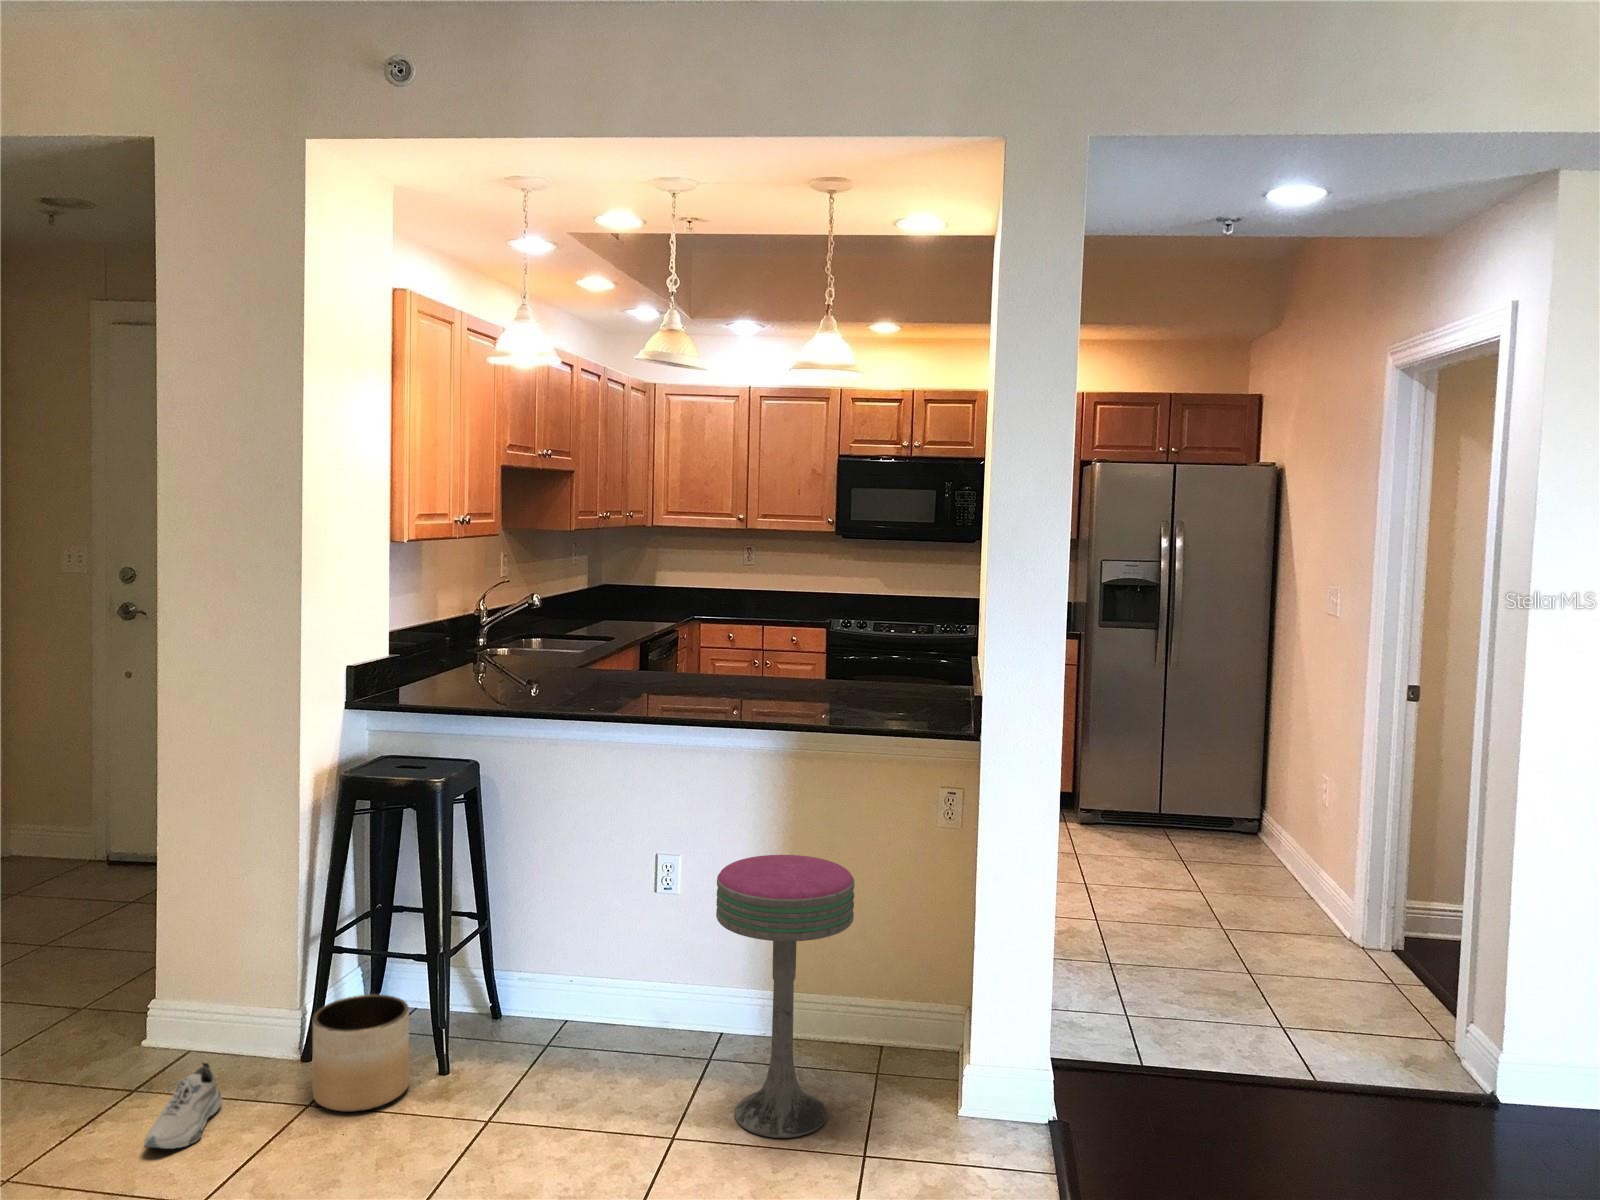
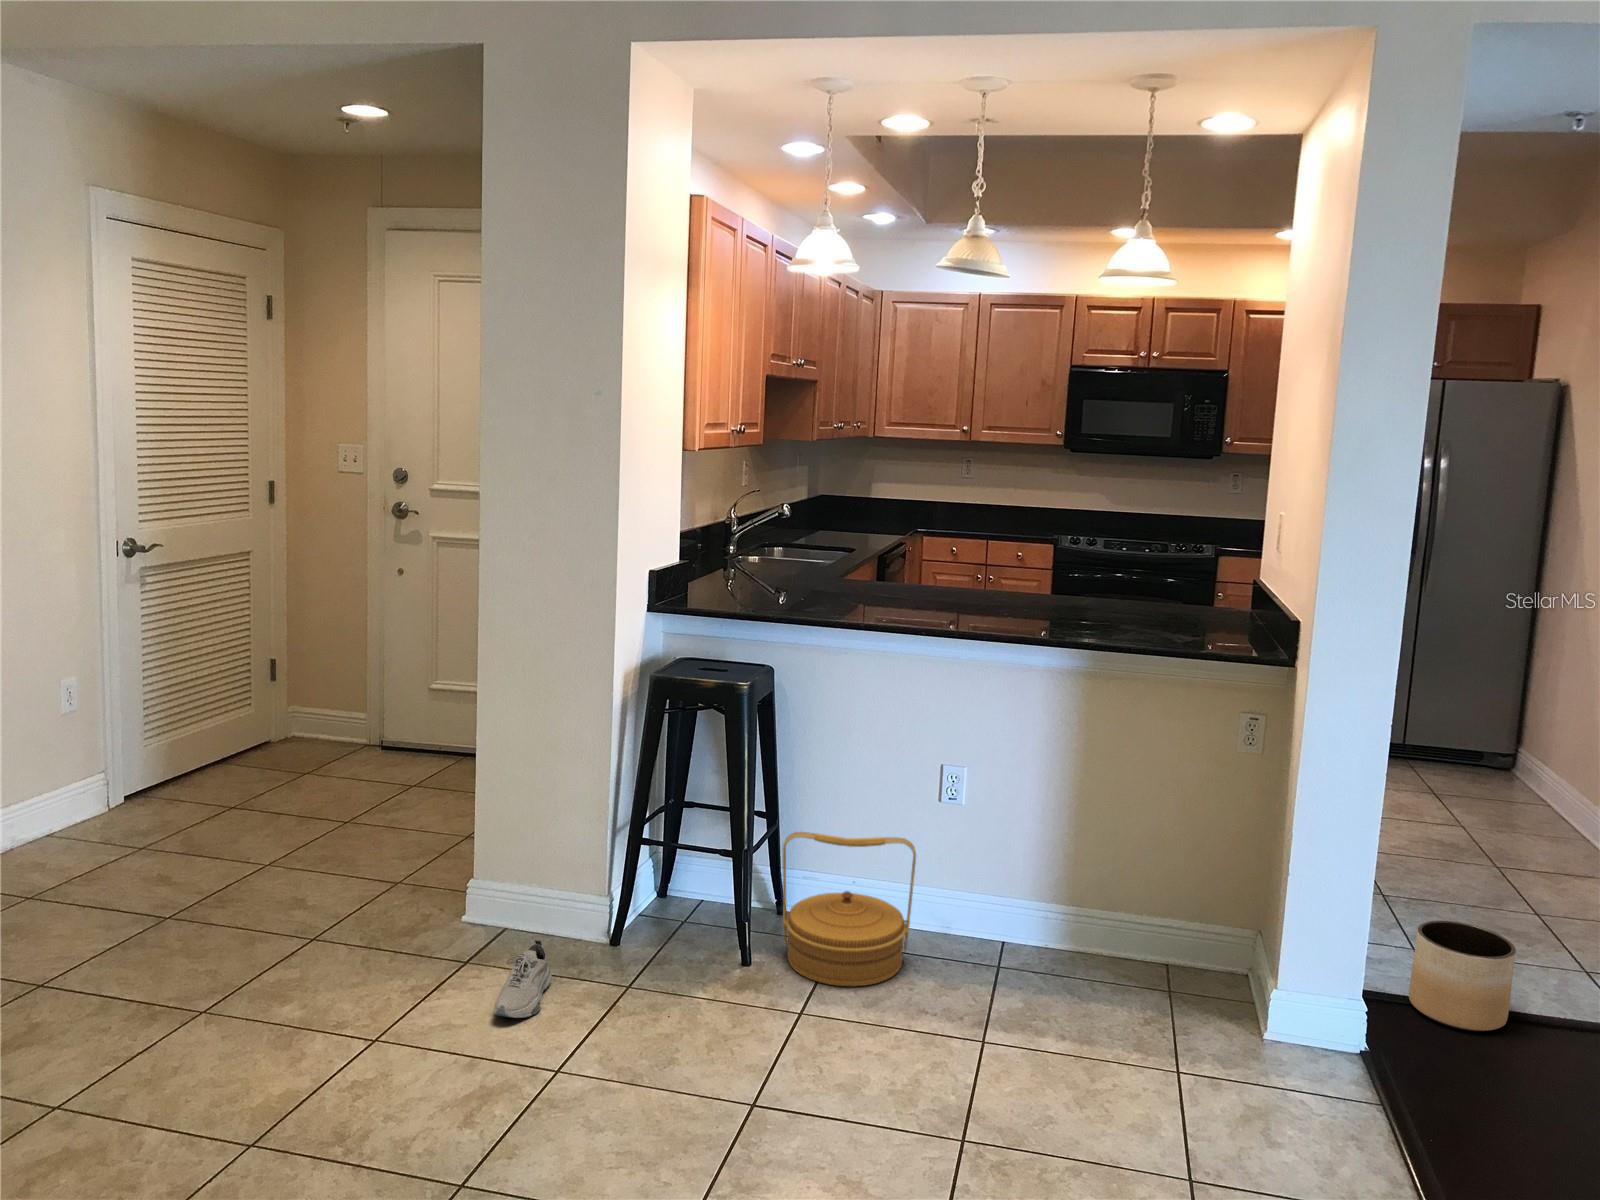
bar stool: present [716,855,855,1138] -> none [1028,773,1172,1051]
basket: none [481,930,621,1090] -> present [782,832,916,987]
planter: present [312,994,410,1112] -> present [1409,921,1516,1031]

